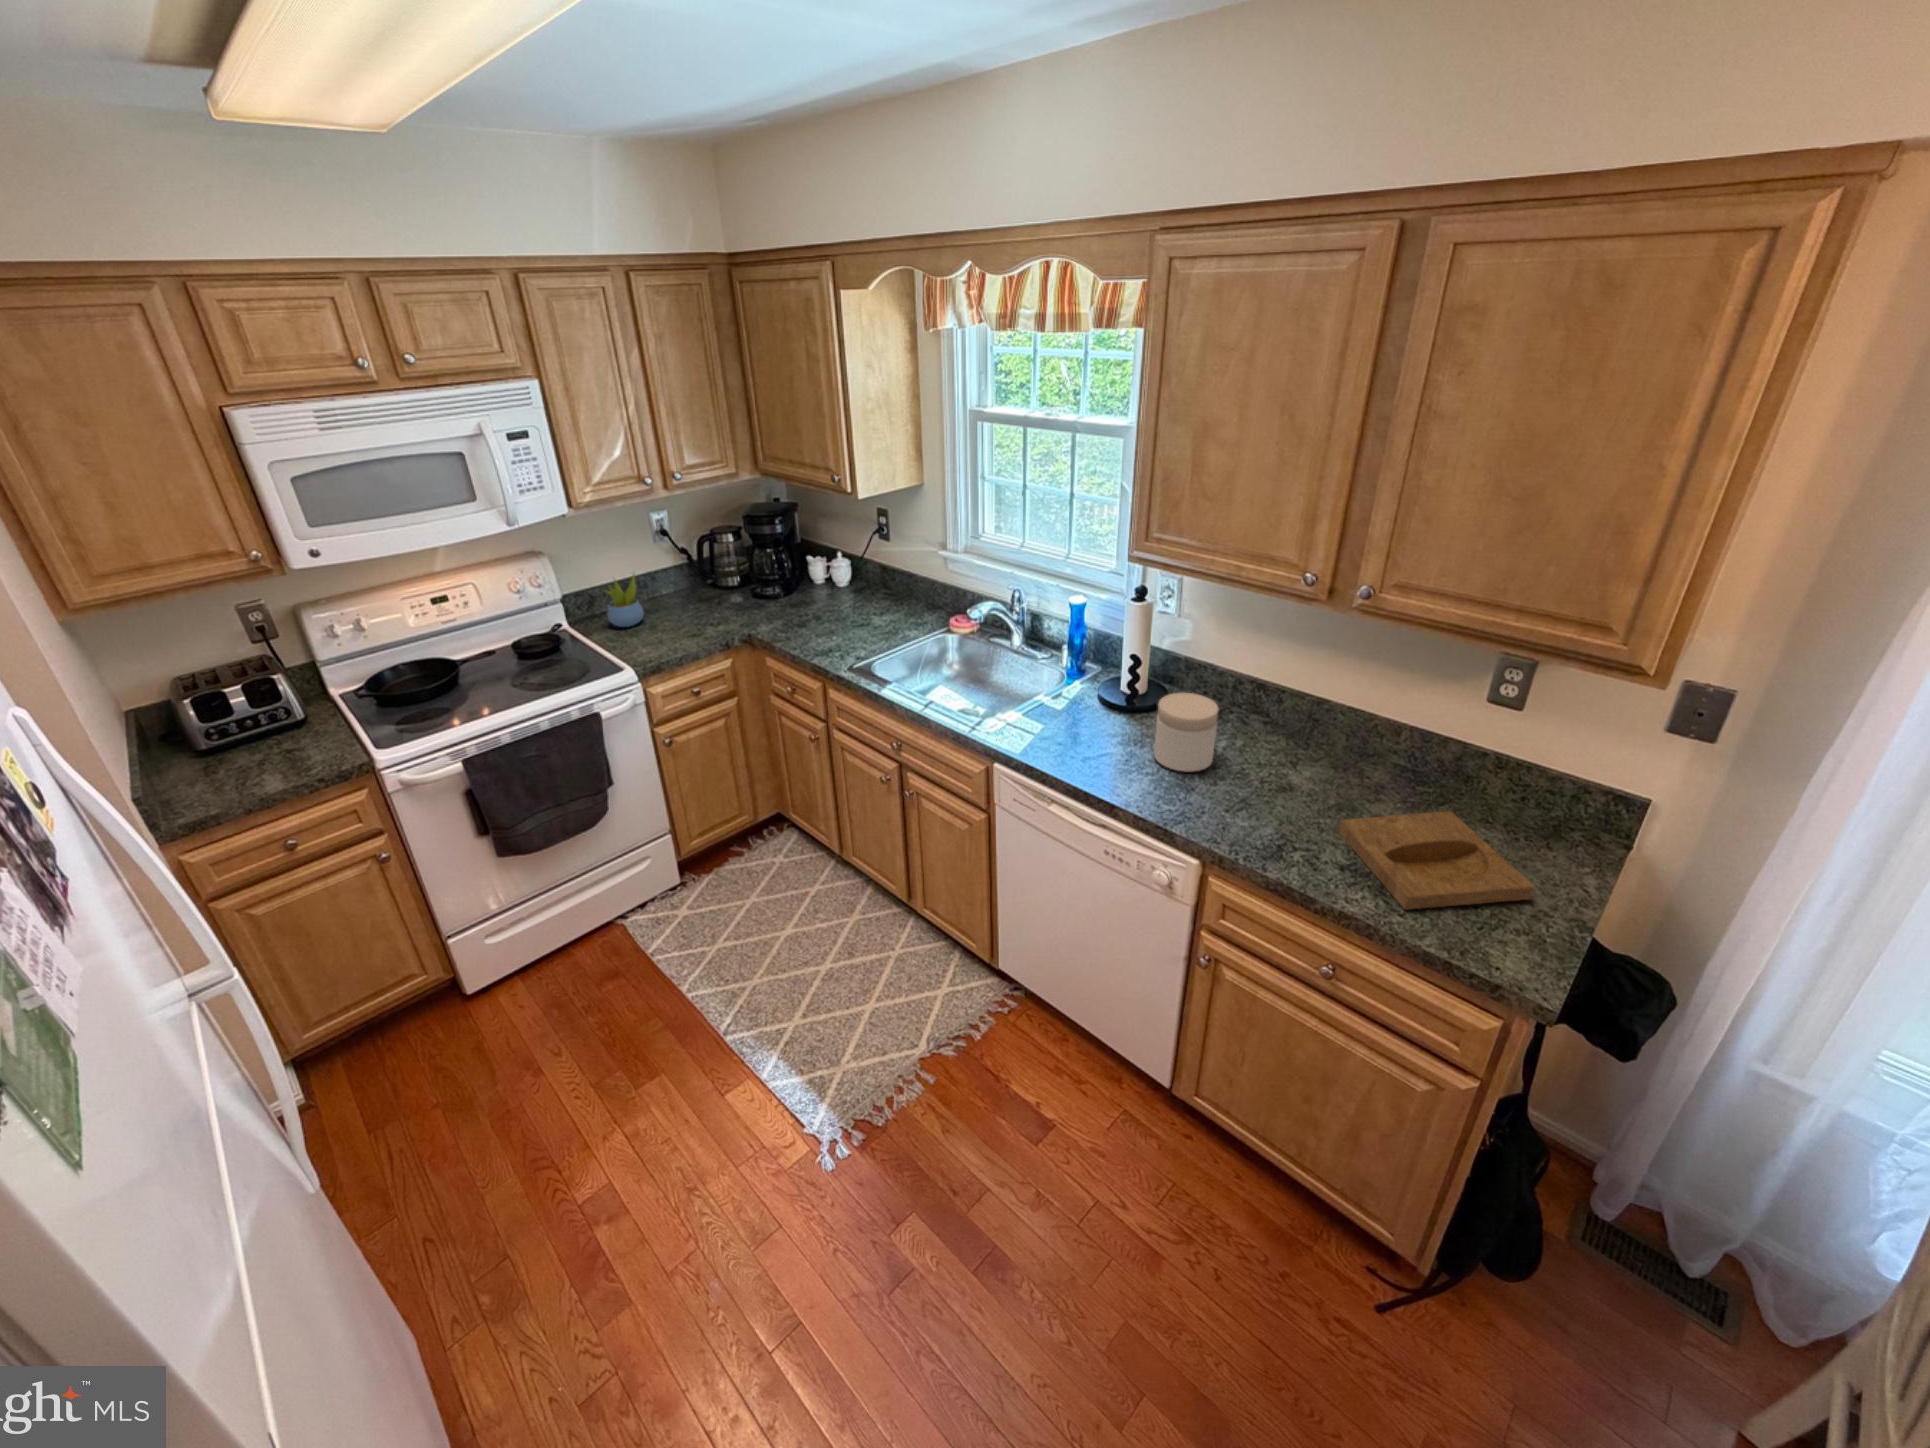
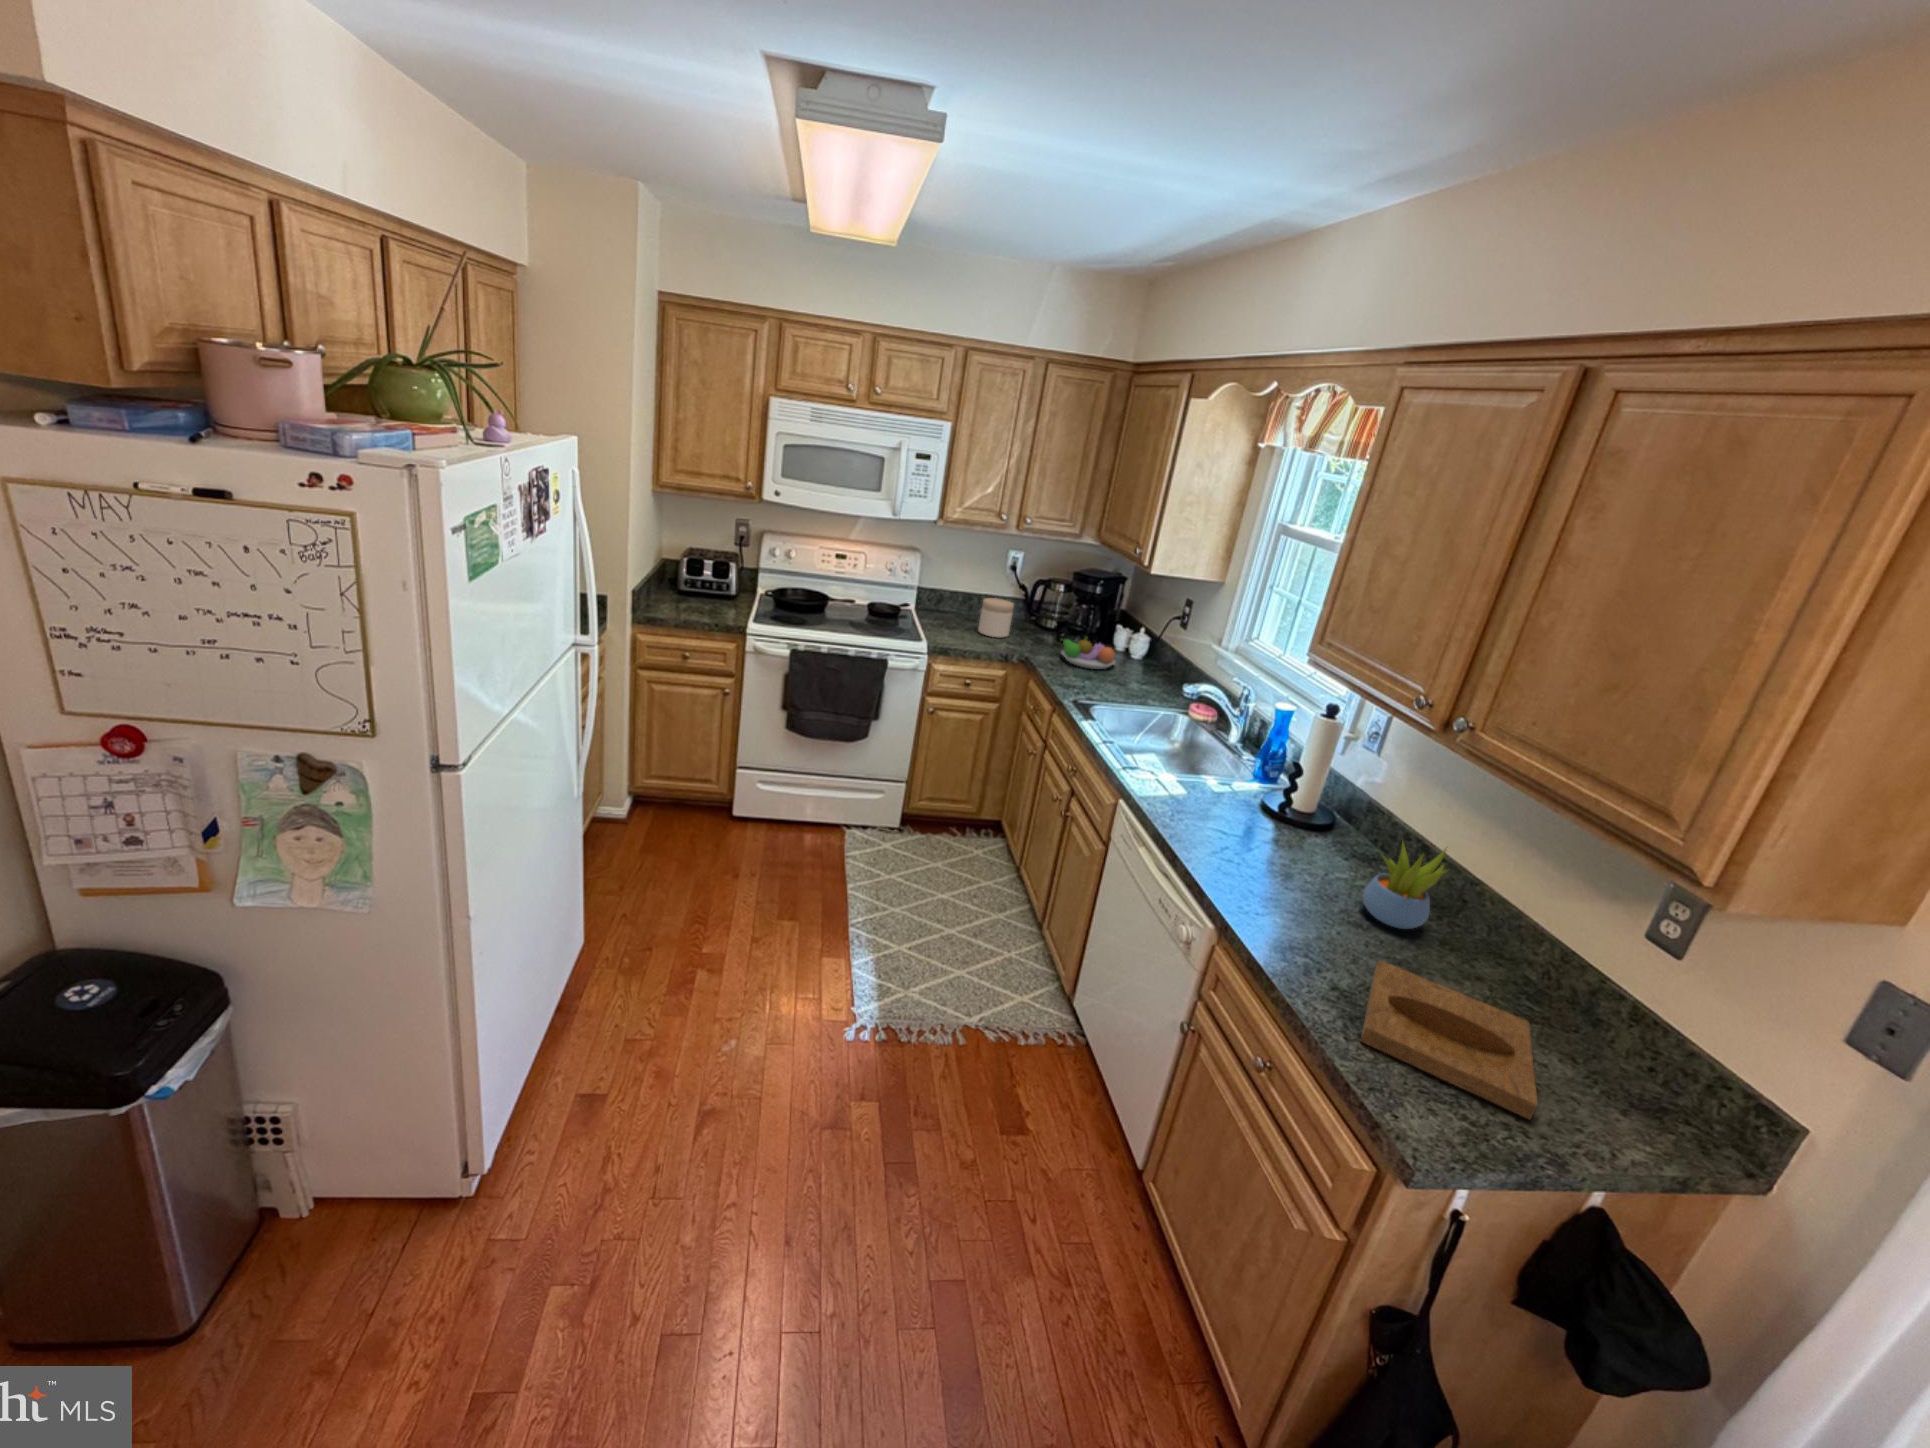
succulent plant: present [606,574,644,627] -> present [1363,843,1448,929]
fruit bowl: none [774,587,844,624] -> present [1061,637,1115,669]
jar: present [1154,693,1218,772] -> present [978,598,1014,637]

